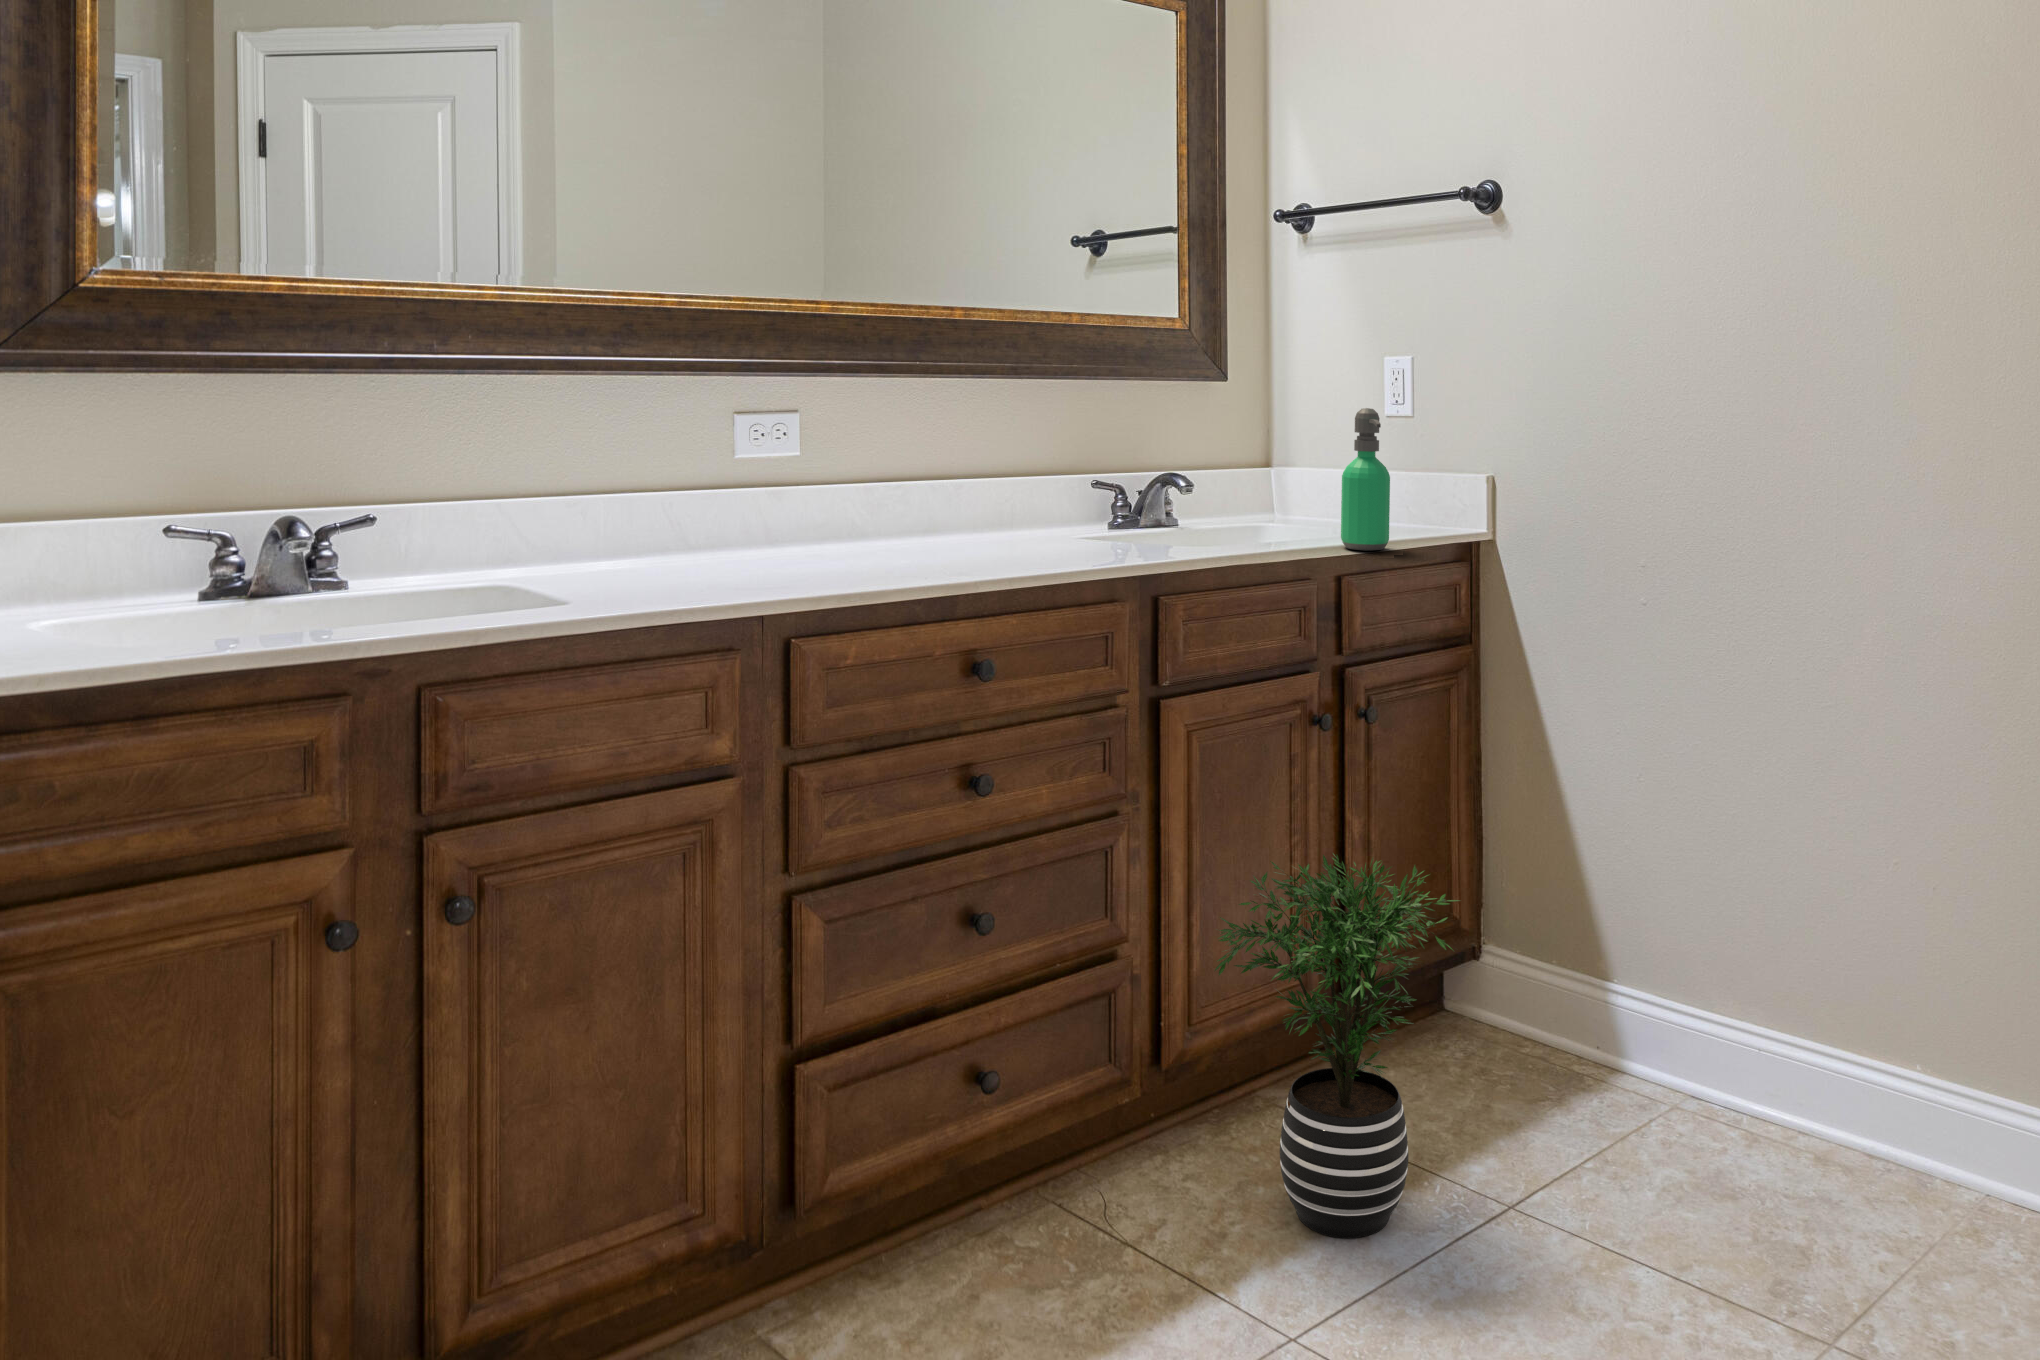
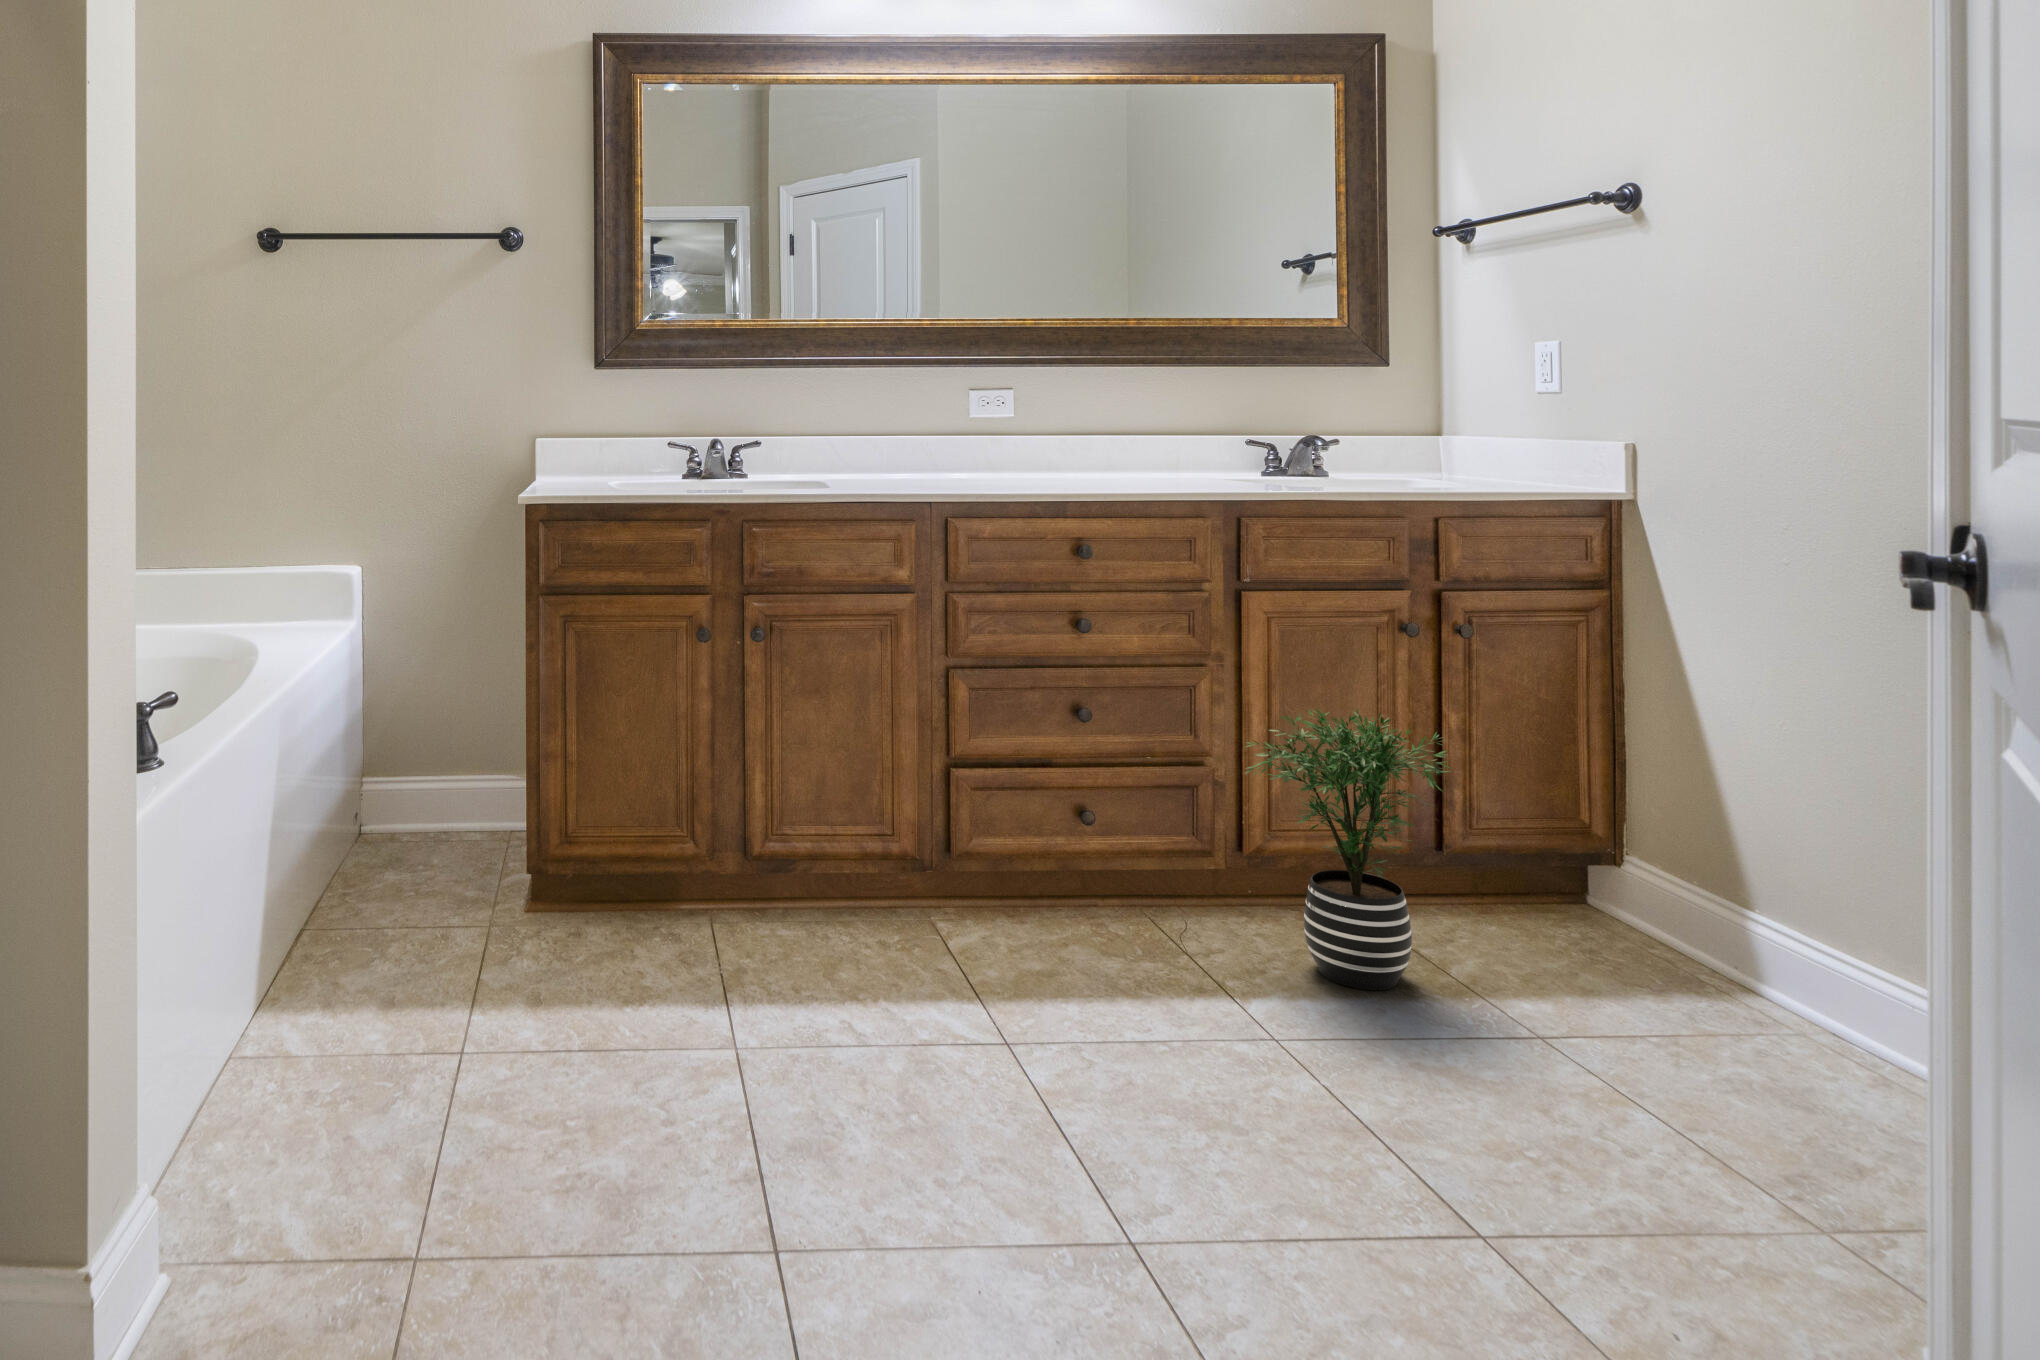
soap dispenser: present [1341,408,1390,550] -> none [1434,383,1480,497]

